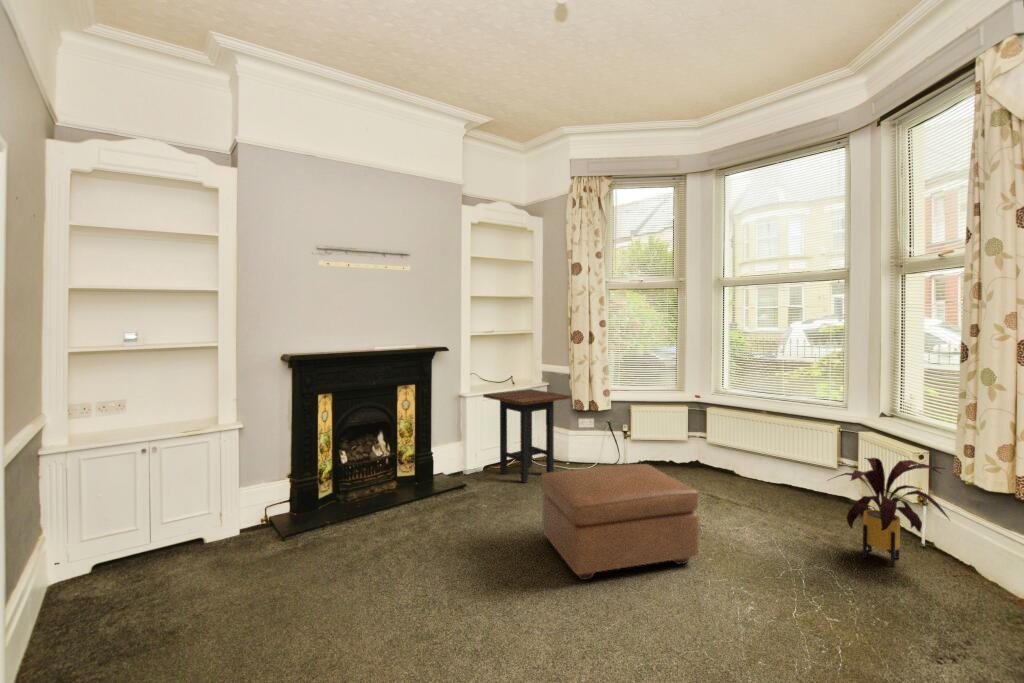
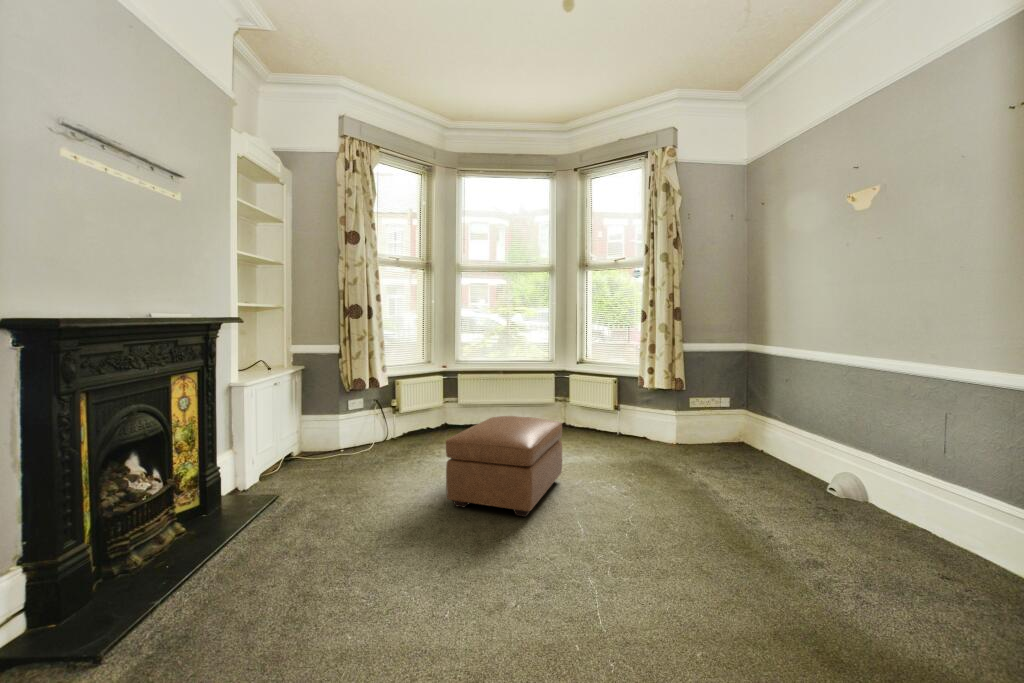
side table: present [483,389,571,482] -> none [264,373,367,477]
house plant: present [837,458,949,566] -> none [584,383,646,448]

